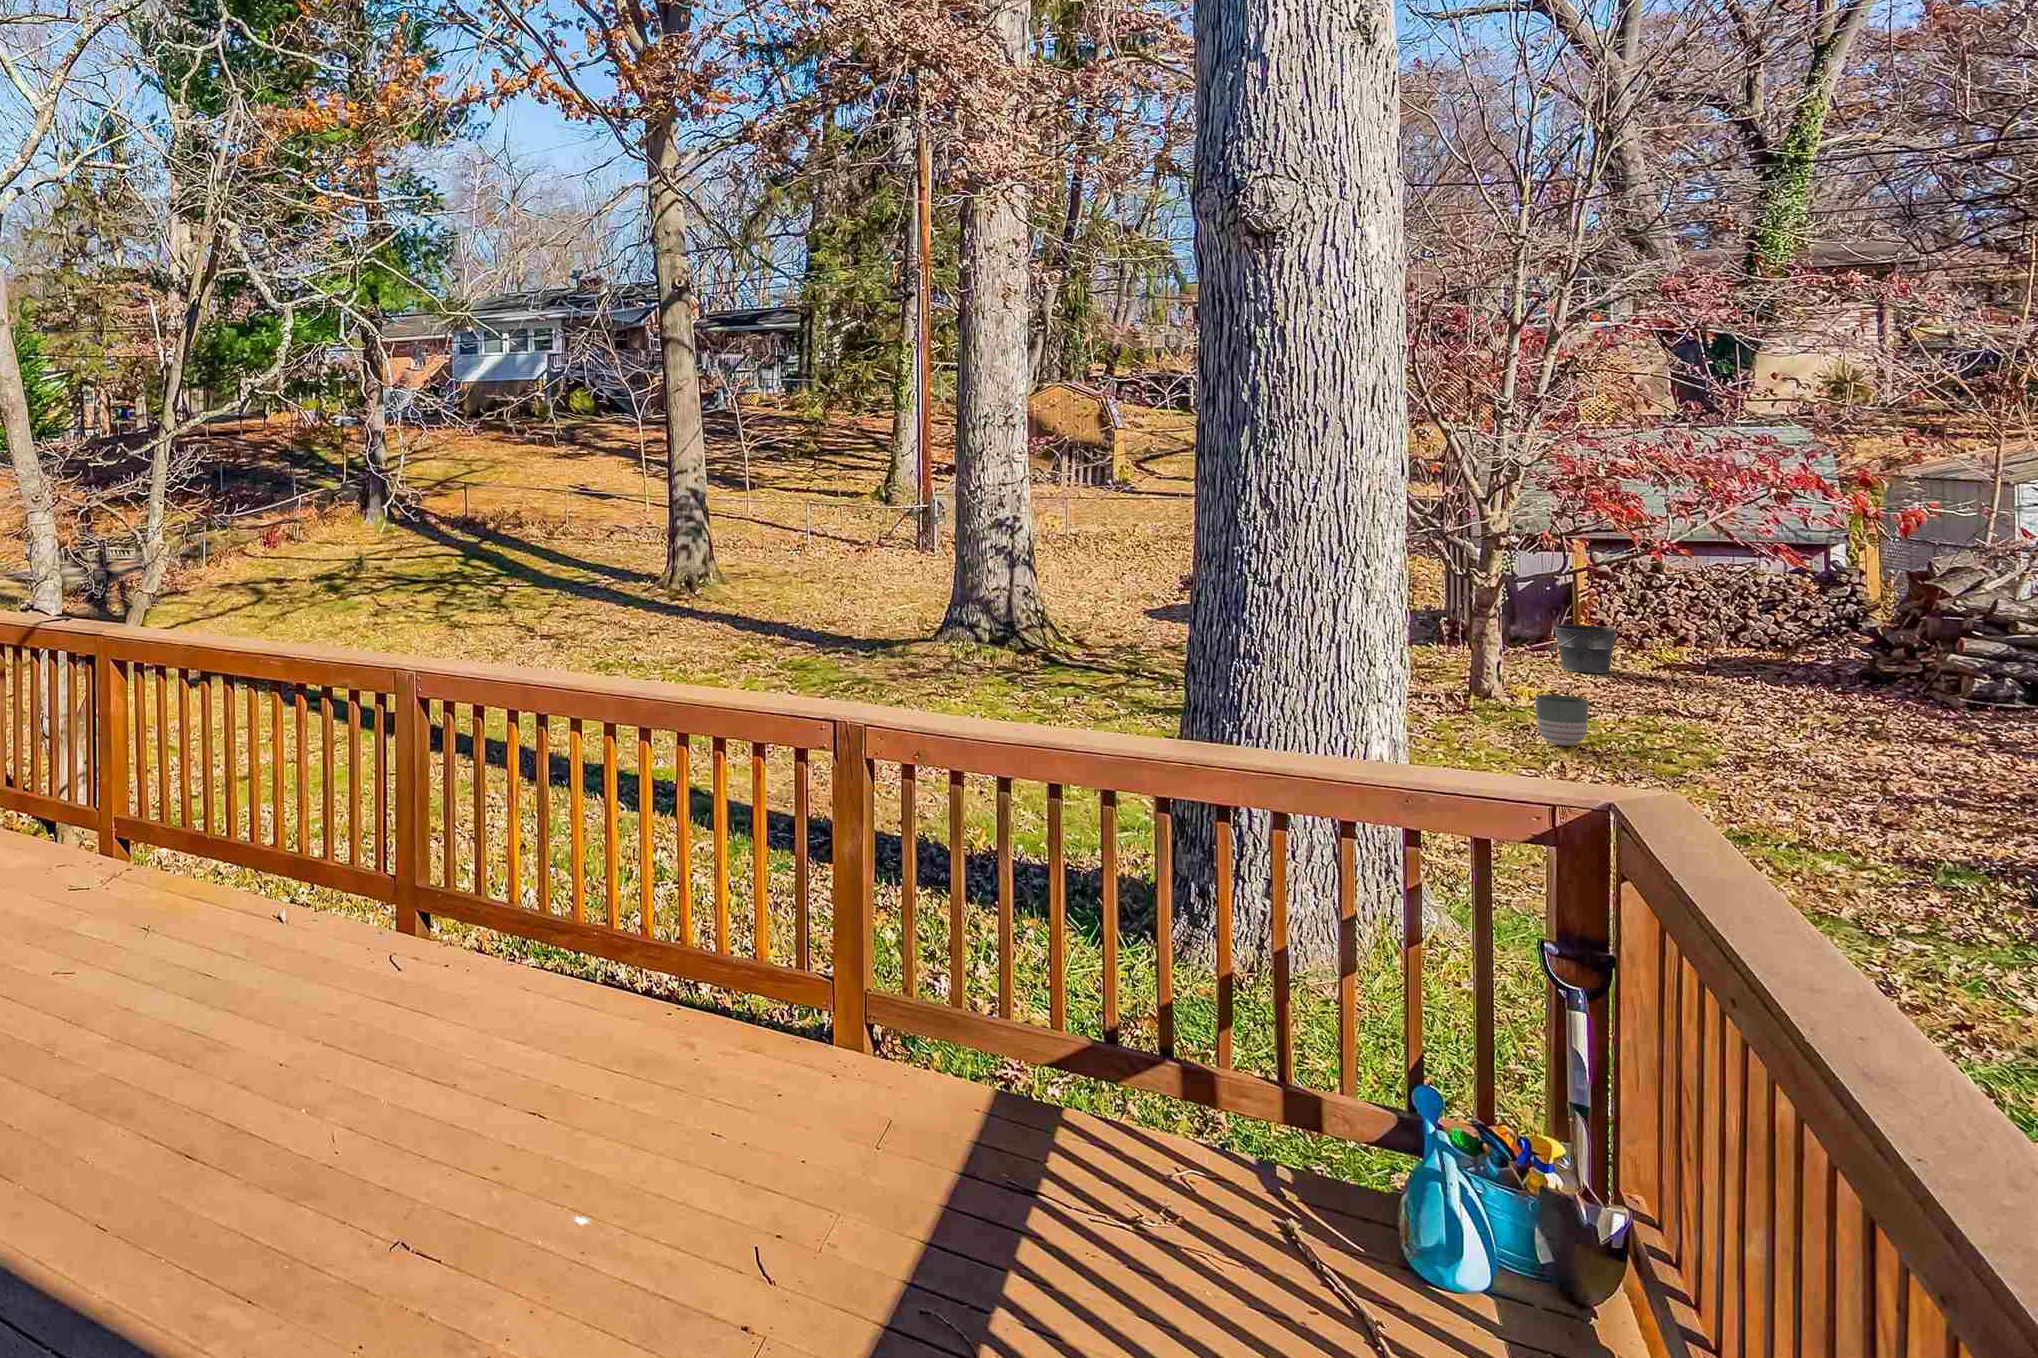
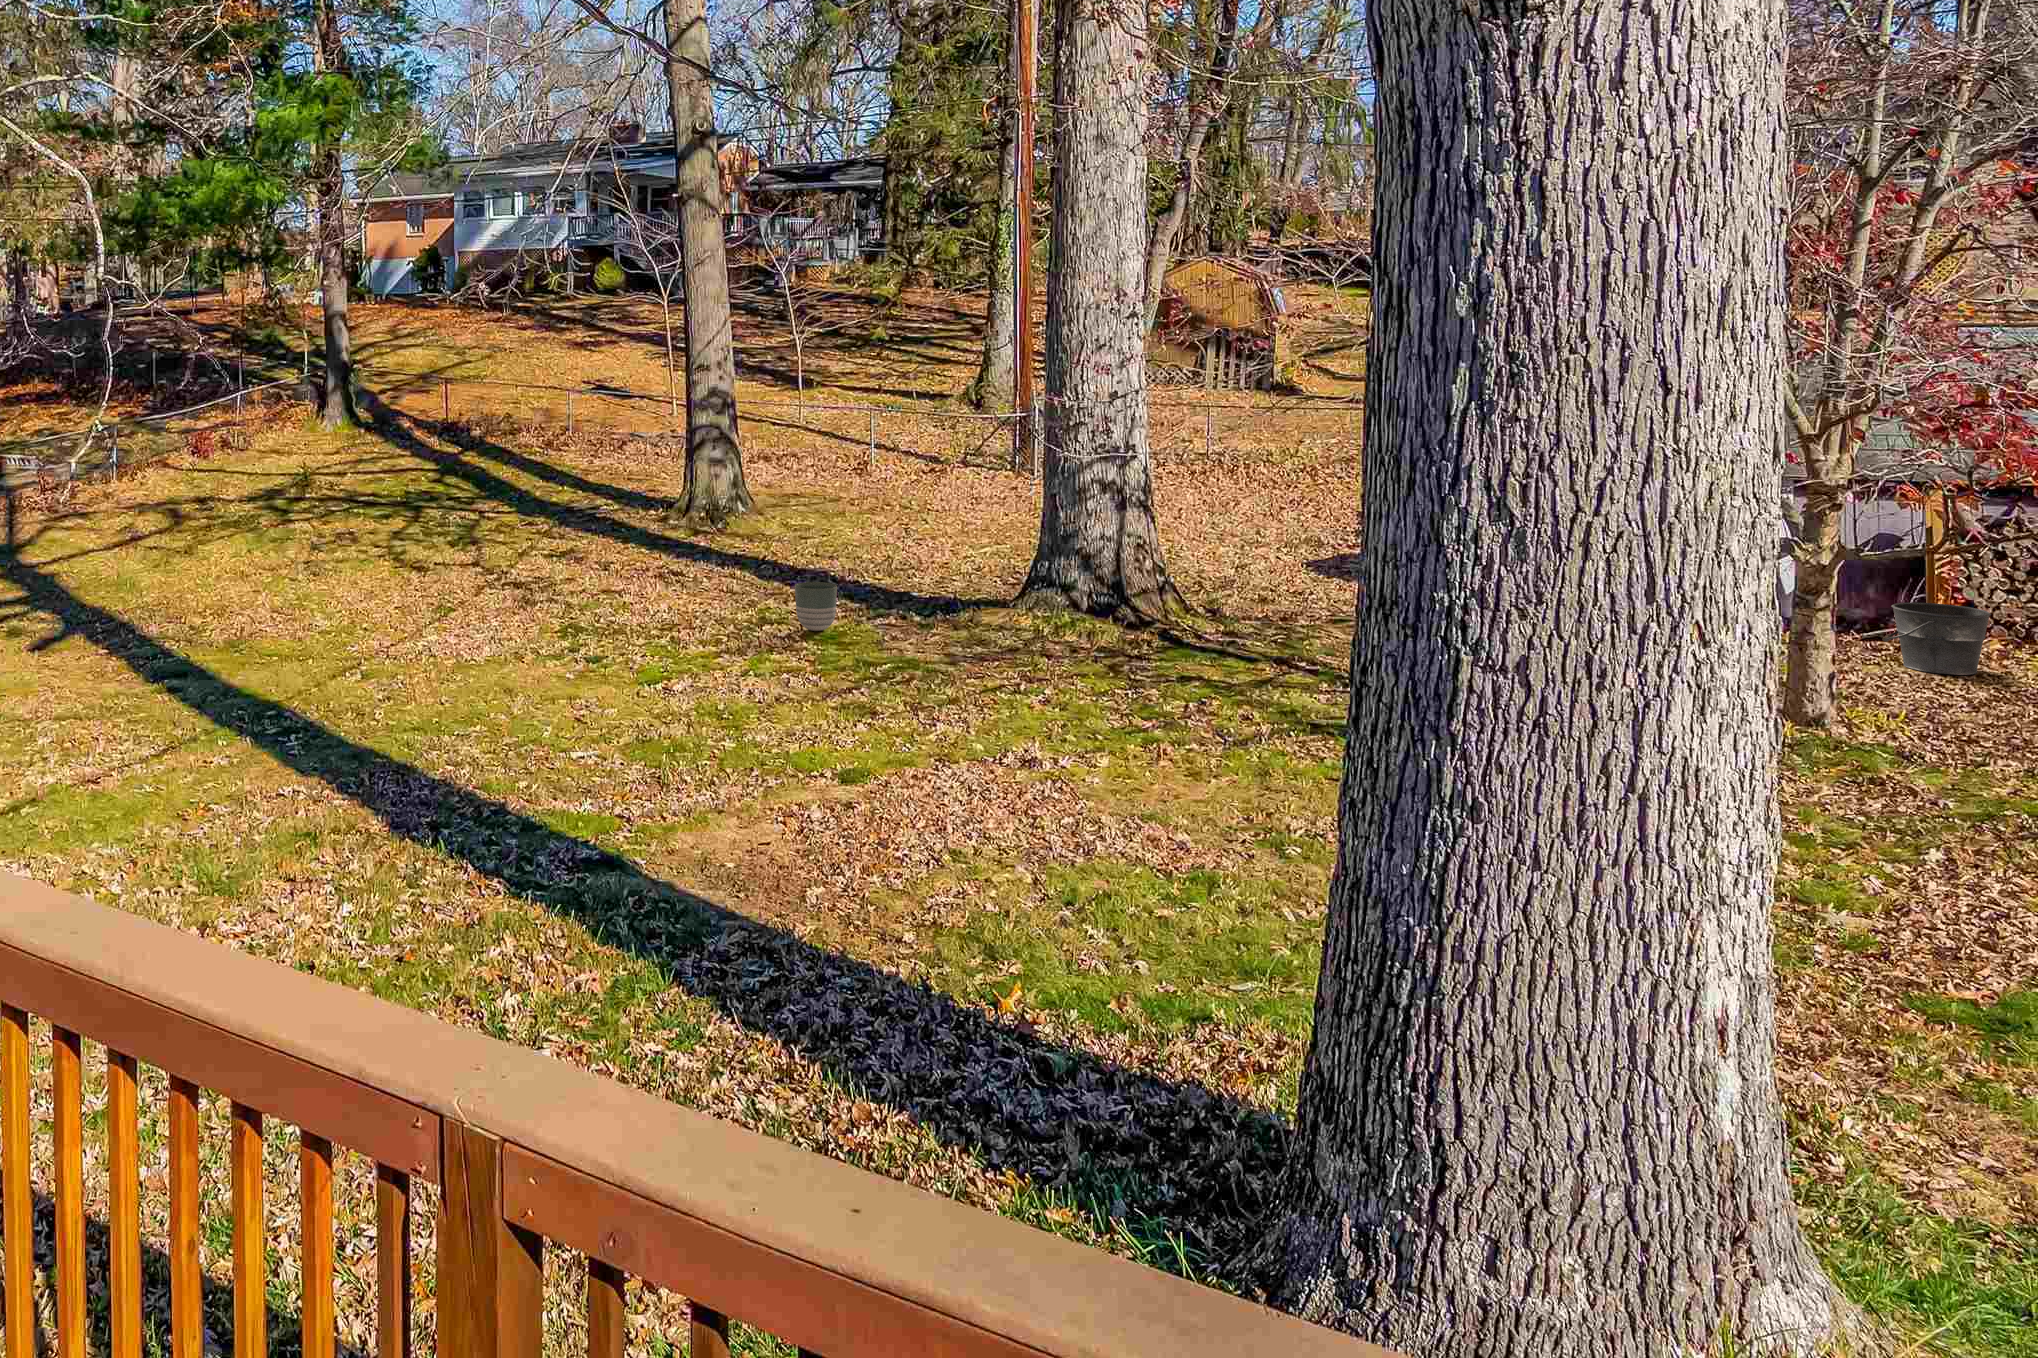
planter: present [1535,695,1589,746] -> present [795,582,837,631]

